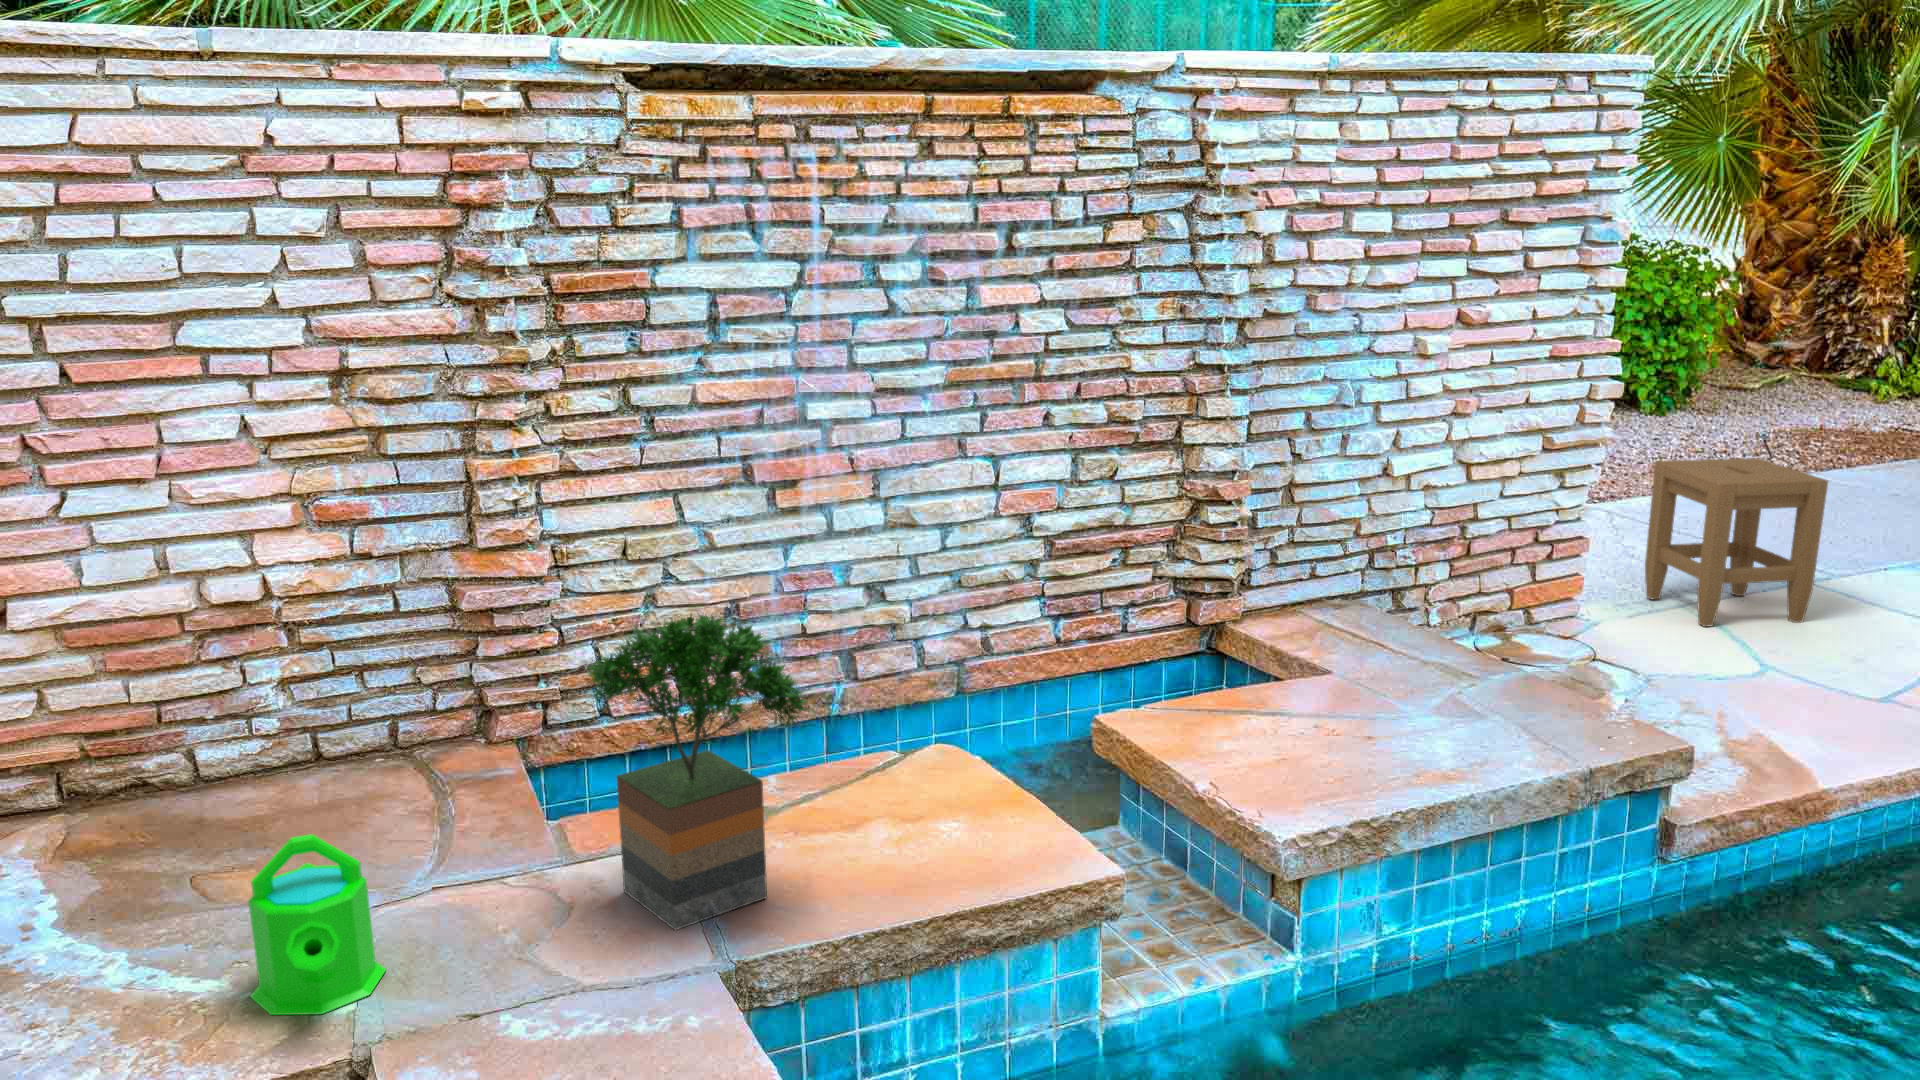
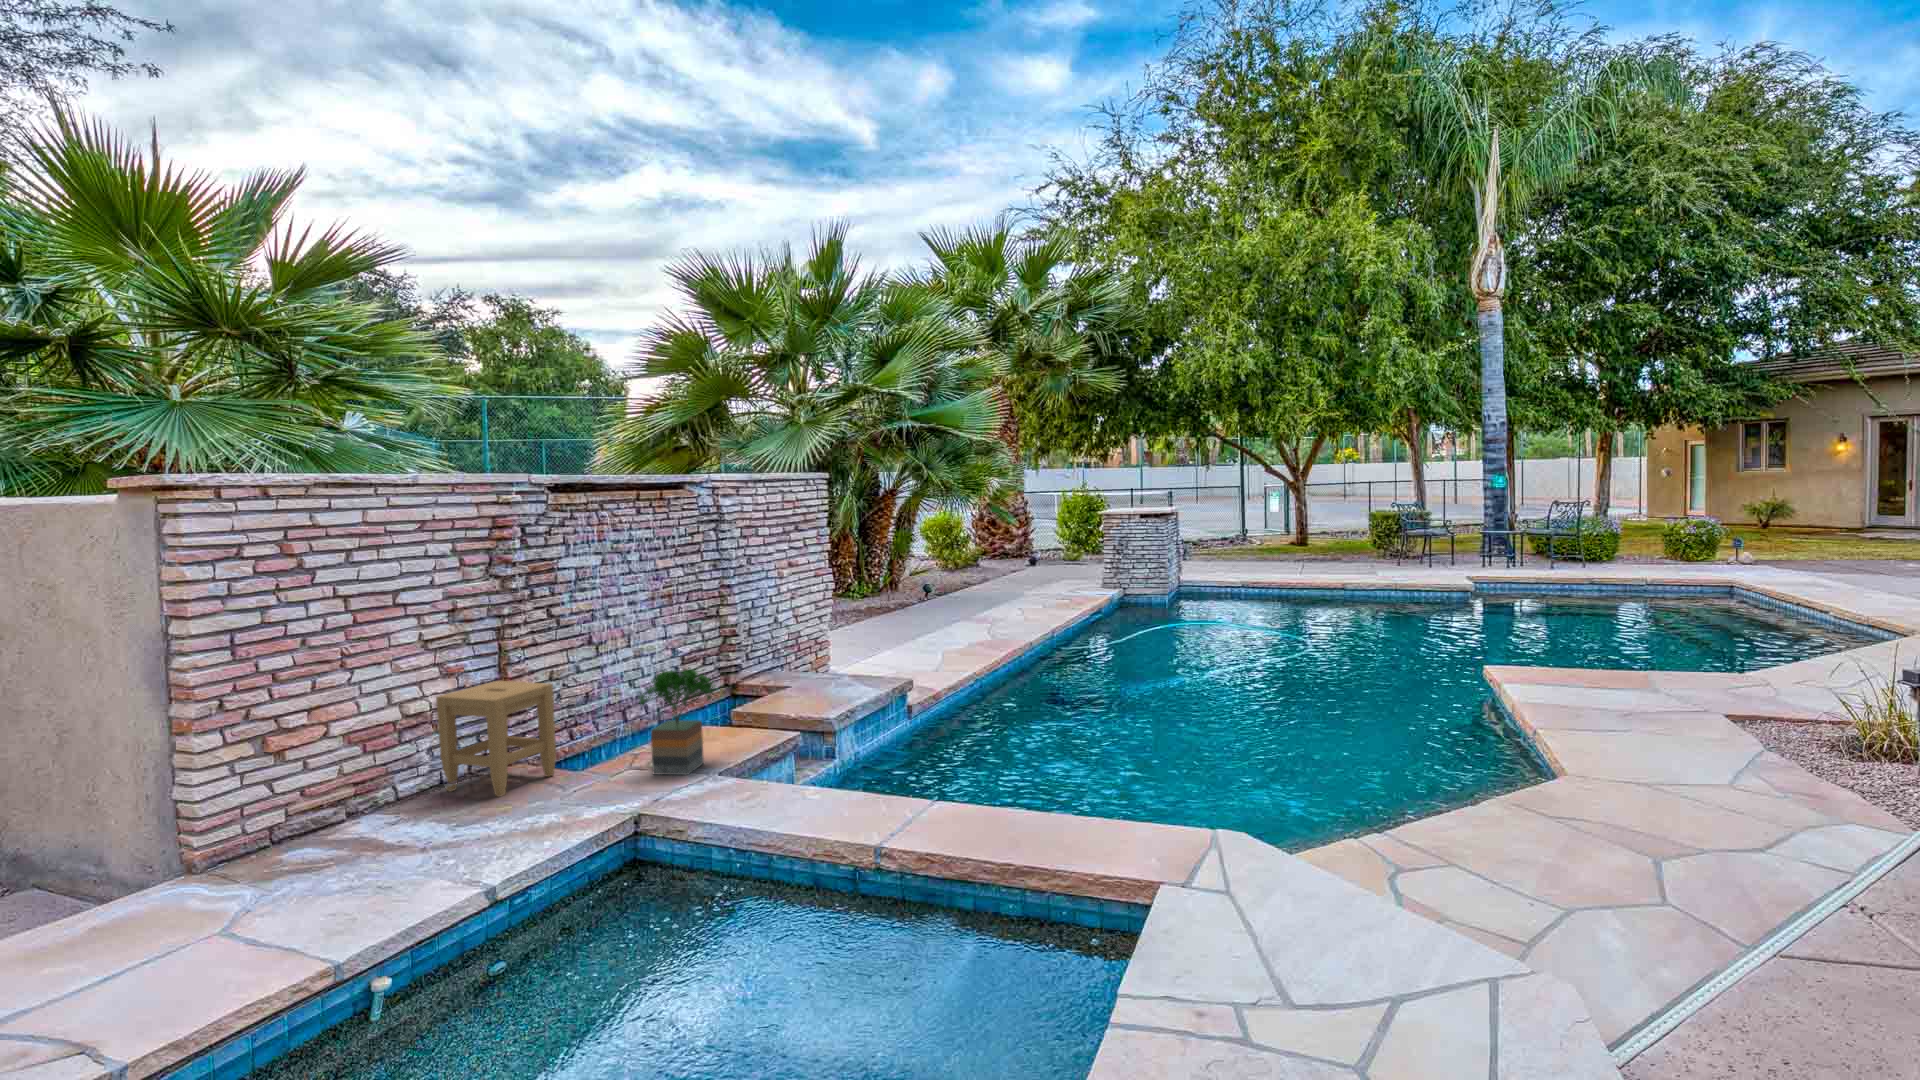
stool: present [1645,458,1828,627] -> present [436,681,556,797]
watering can: present [248,834,386,1015] -> none [564,753,631,819]

